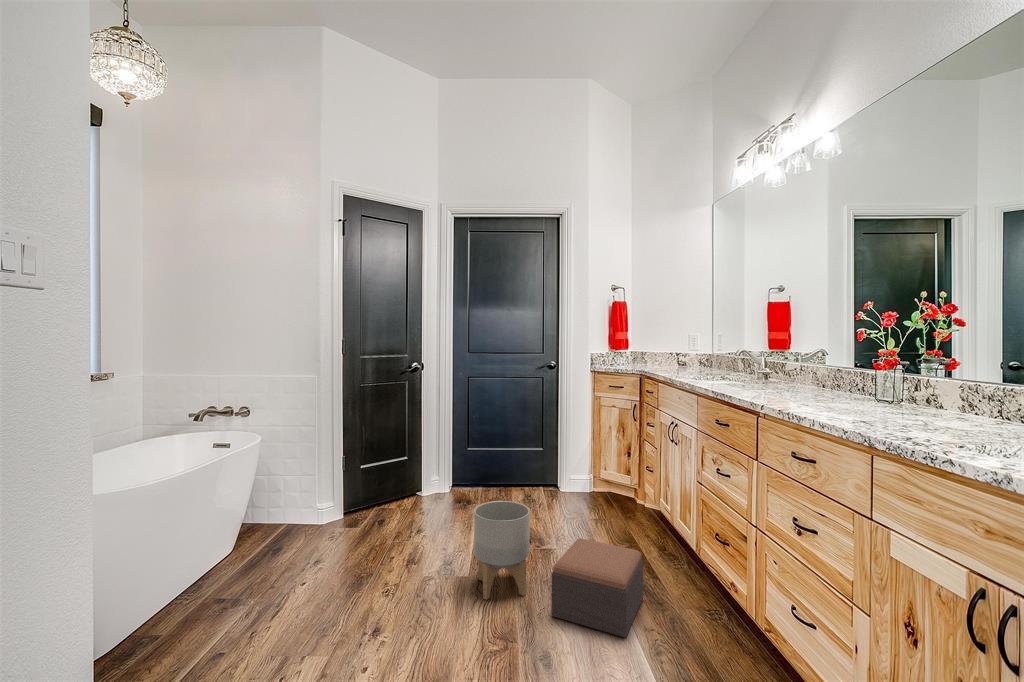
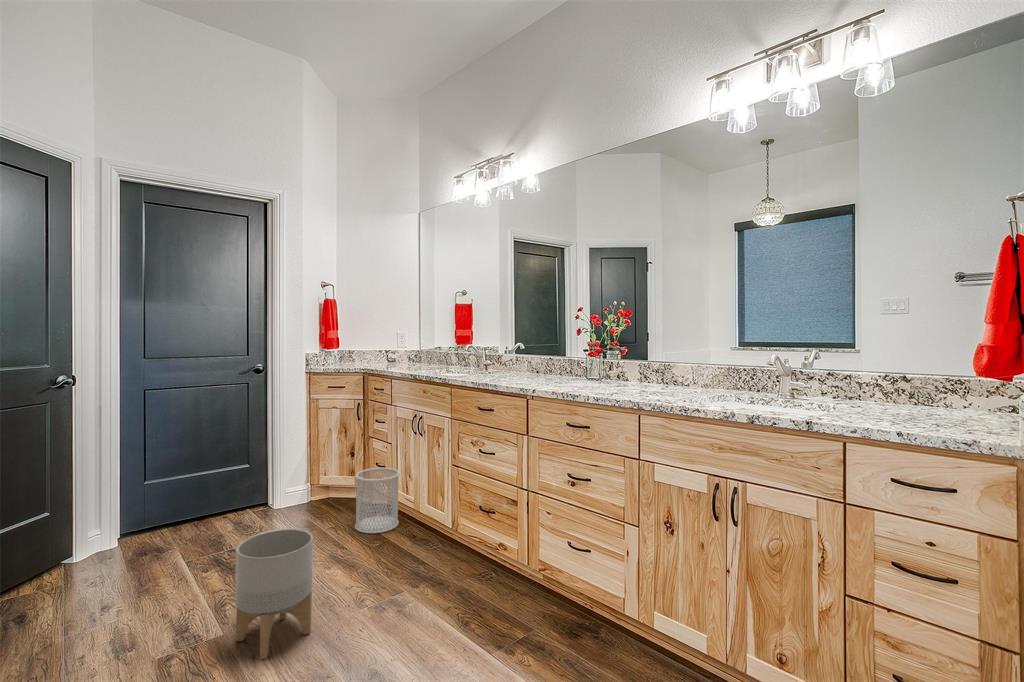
wastebasket: none [613,470,657,536] -> present [355,468,400,533]
footstool: present [551,538,643,638] -> none [356,540,440,639]

